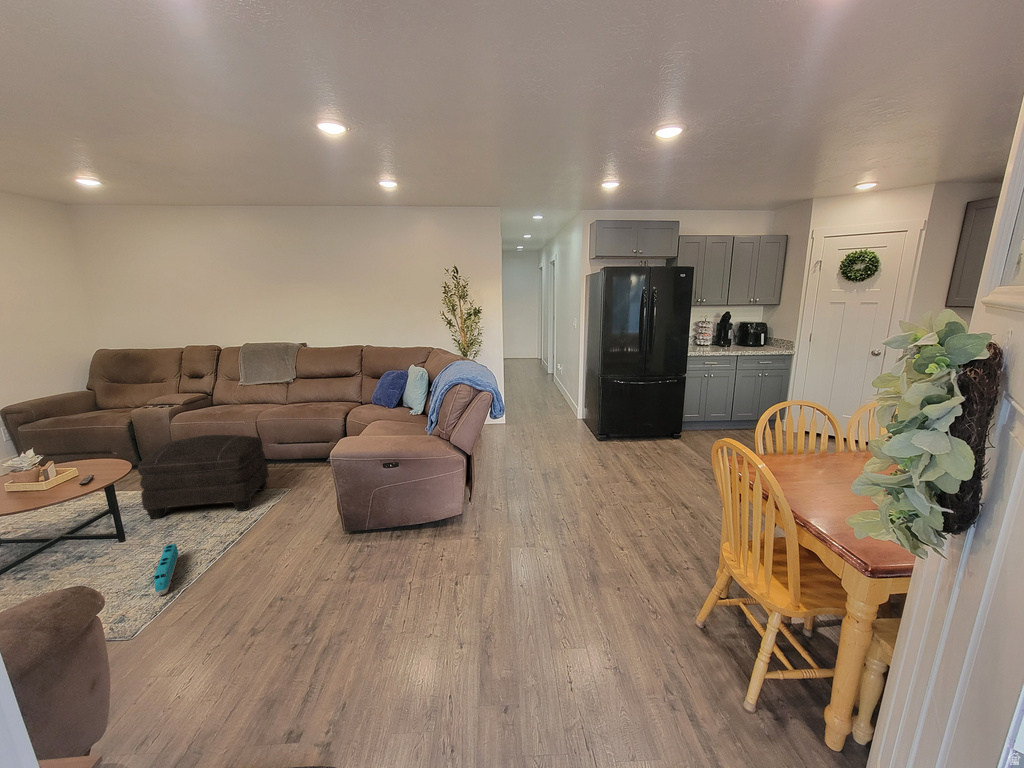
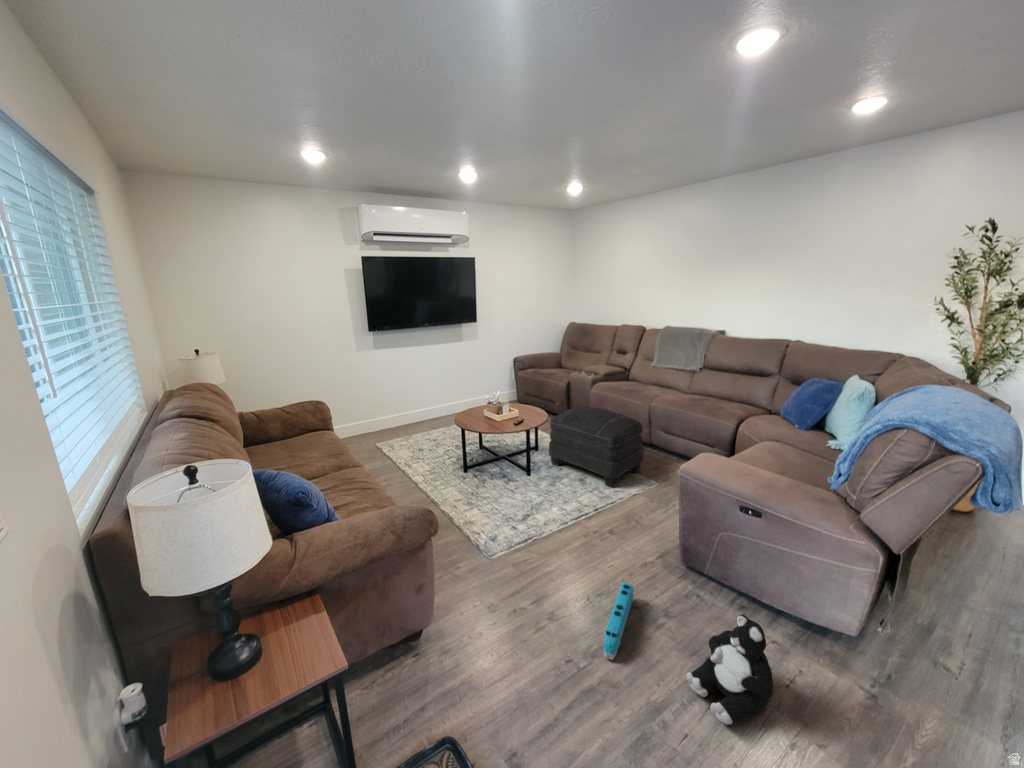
plush toy: none [387,524,438,597] -> present [686,615,773,725]
toy train: present [154,544,178,596] -> present [604,582,634,660]

